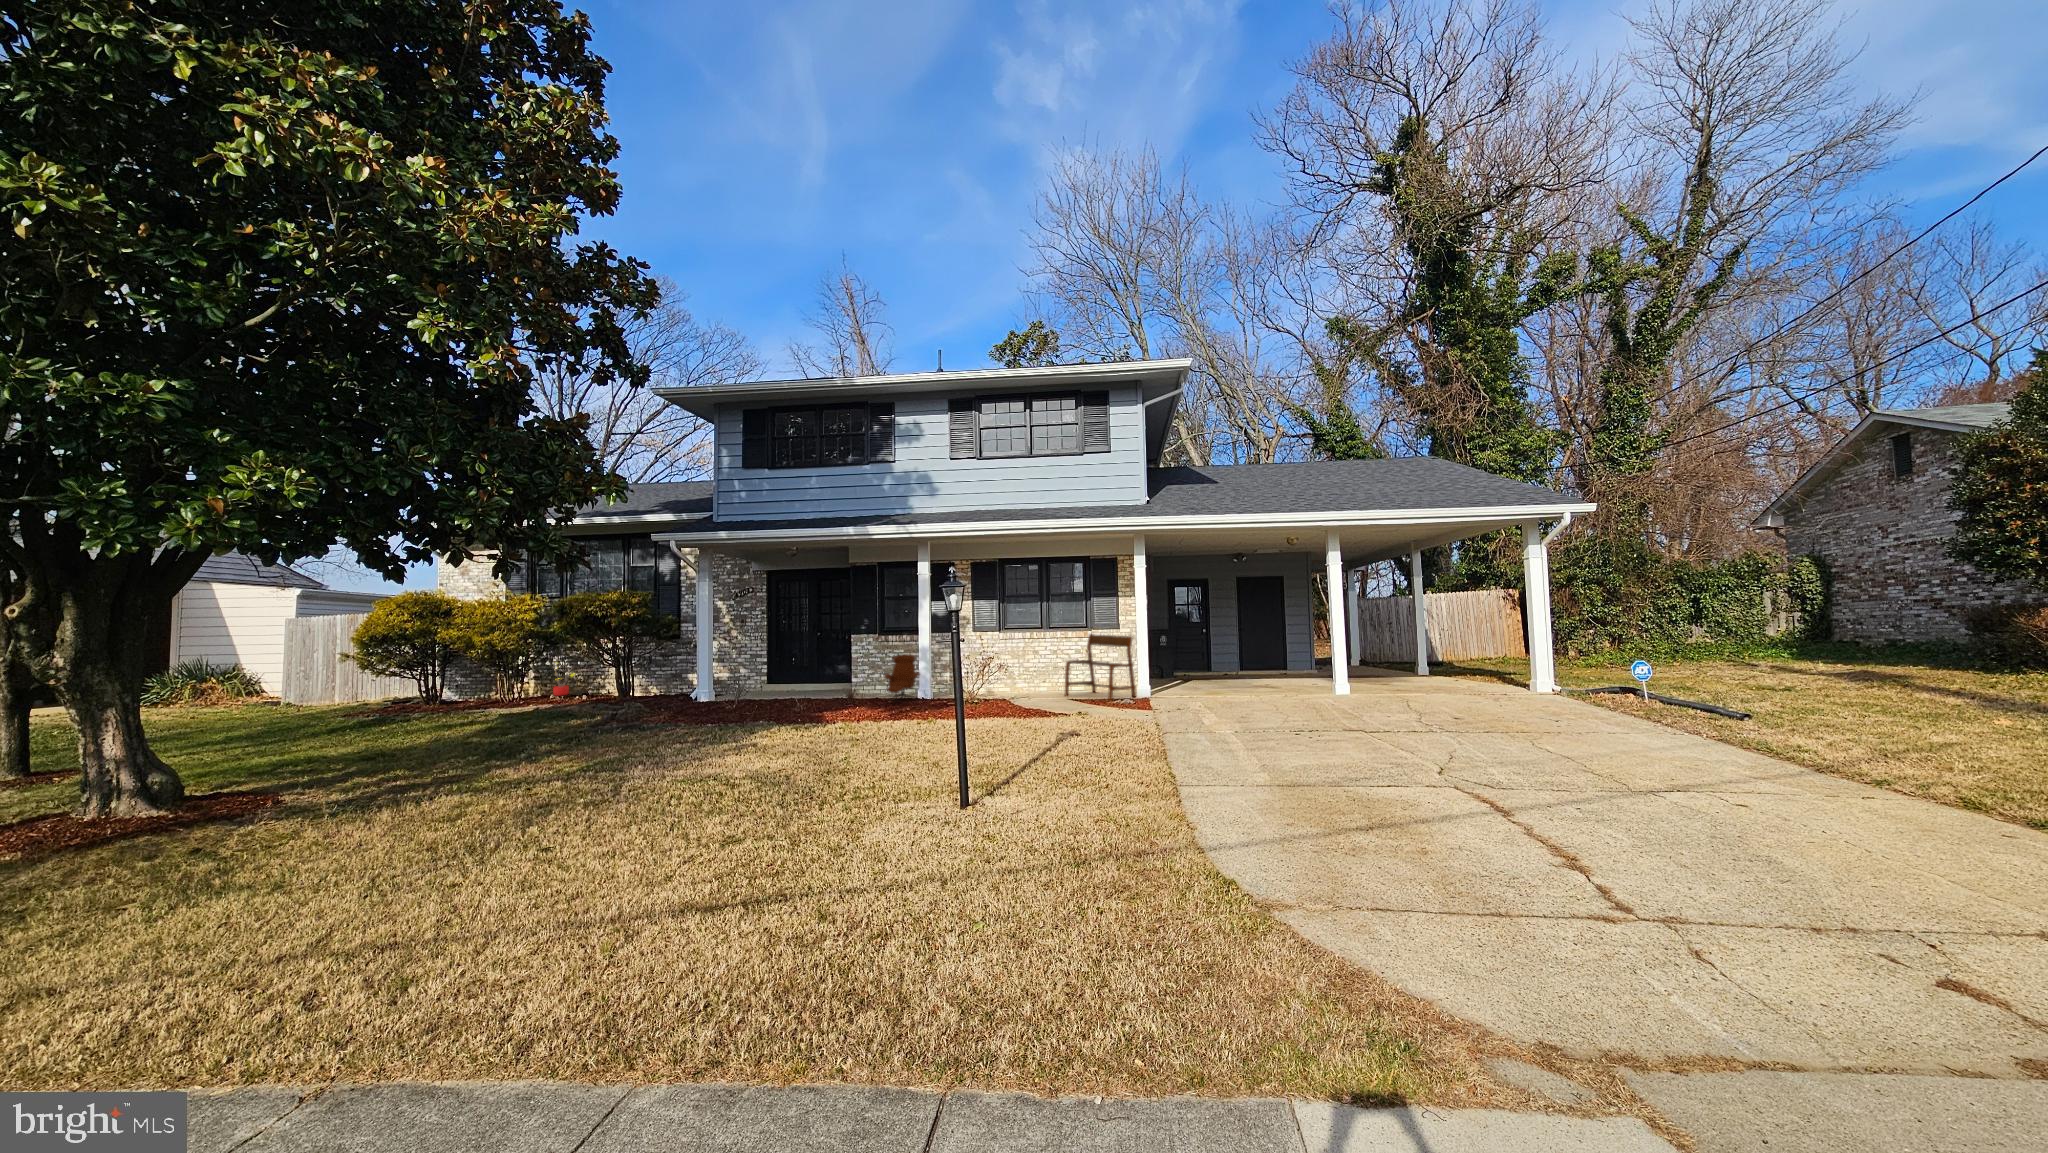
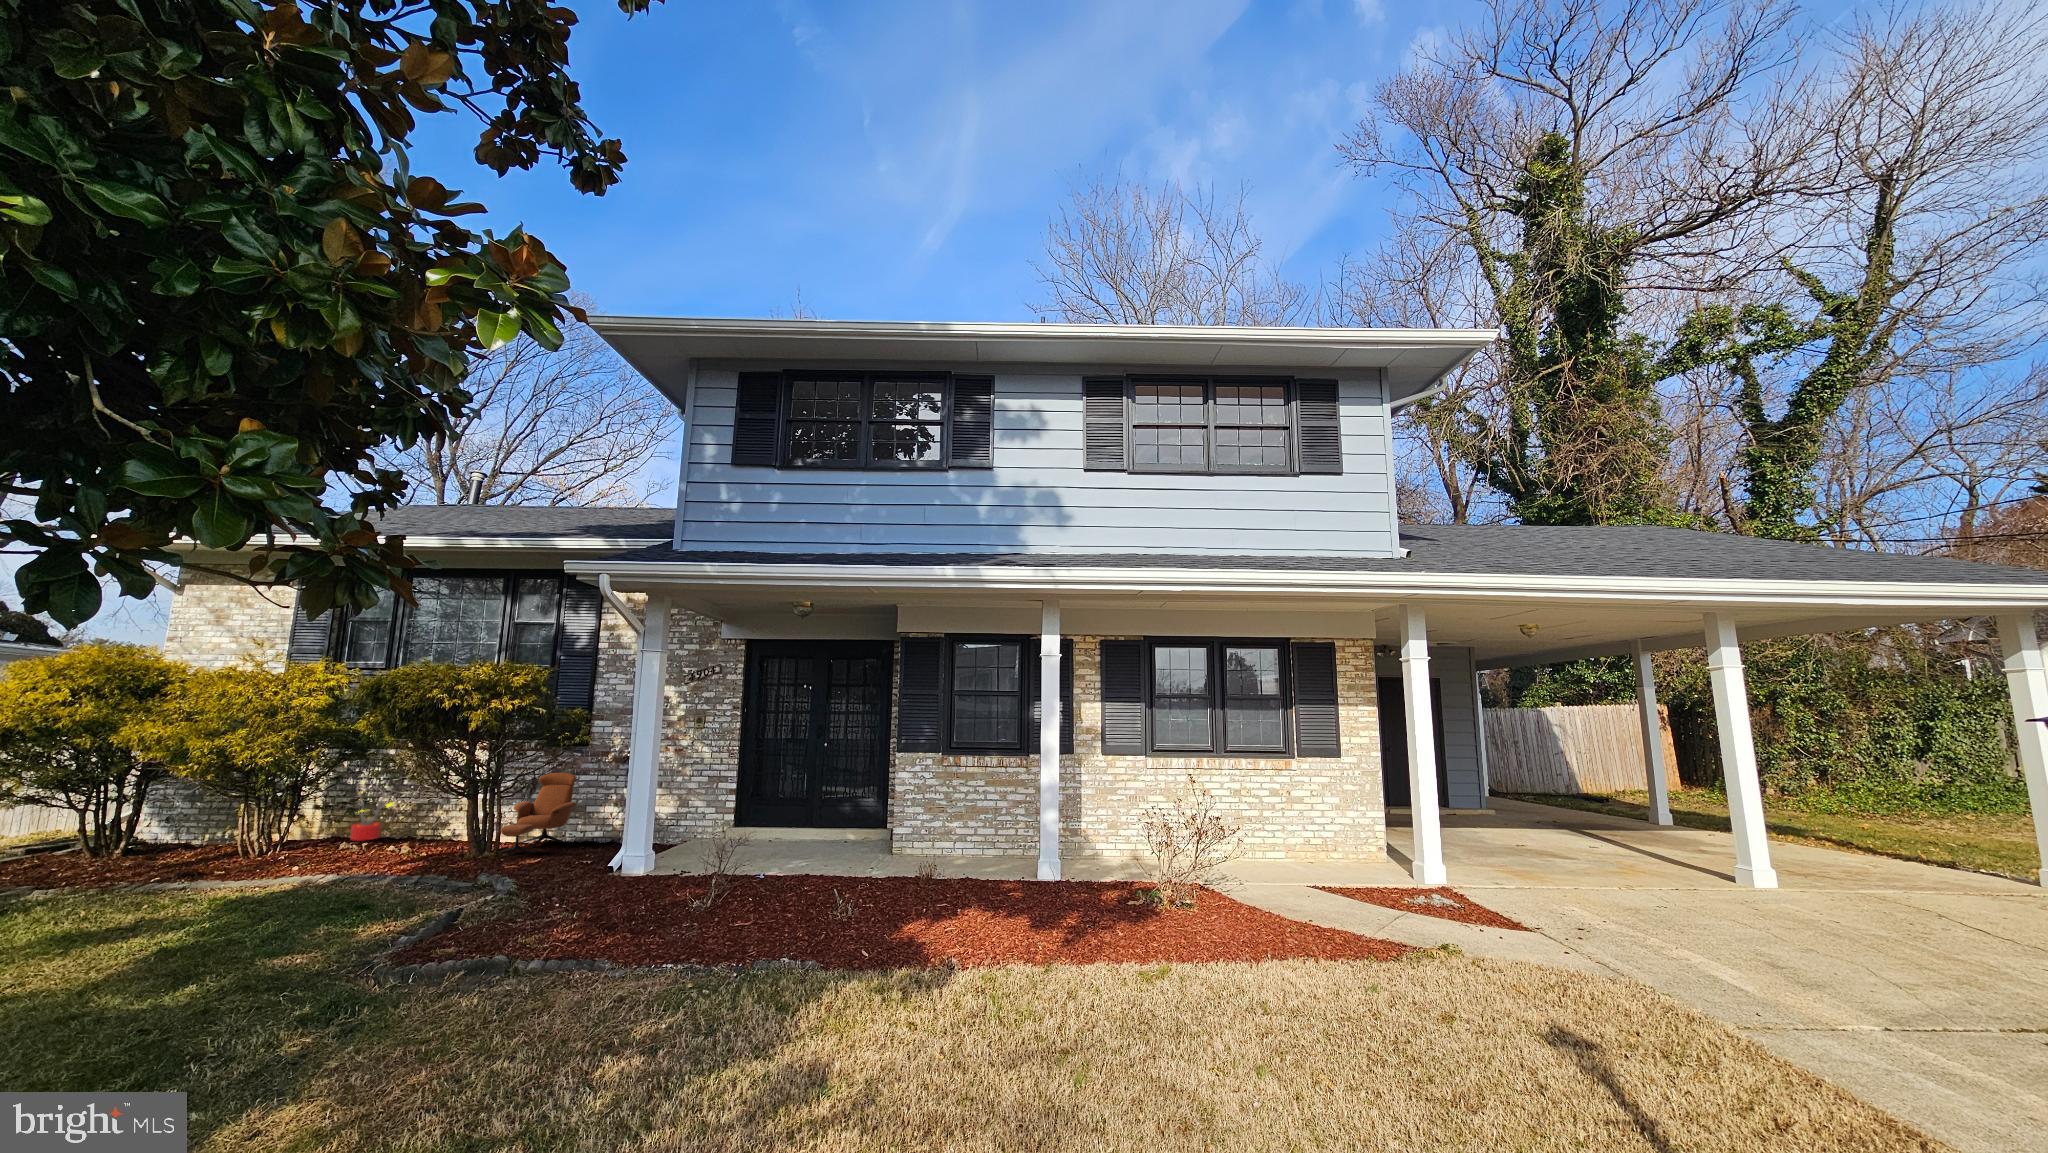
bench: present [1065,634,1136,702] -> none [1259,761,1390,883]
lounge chair: present [884,654,920,702] -> present [498,773,576,857]

